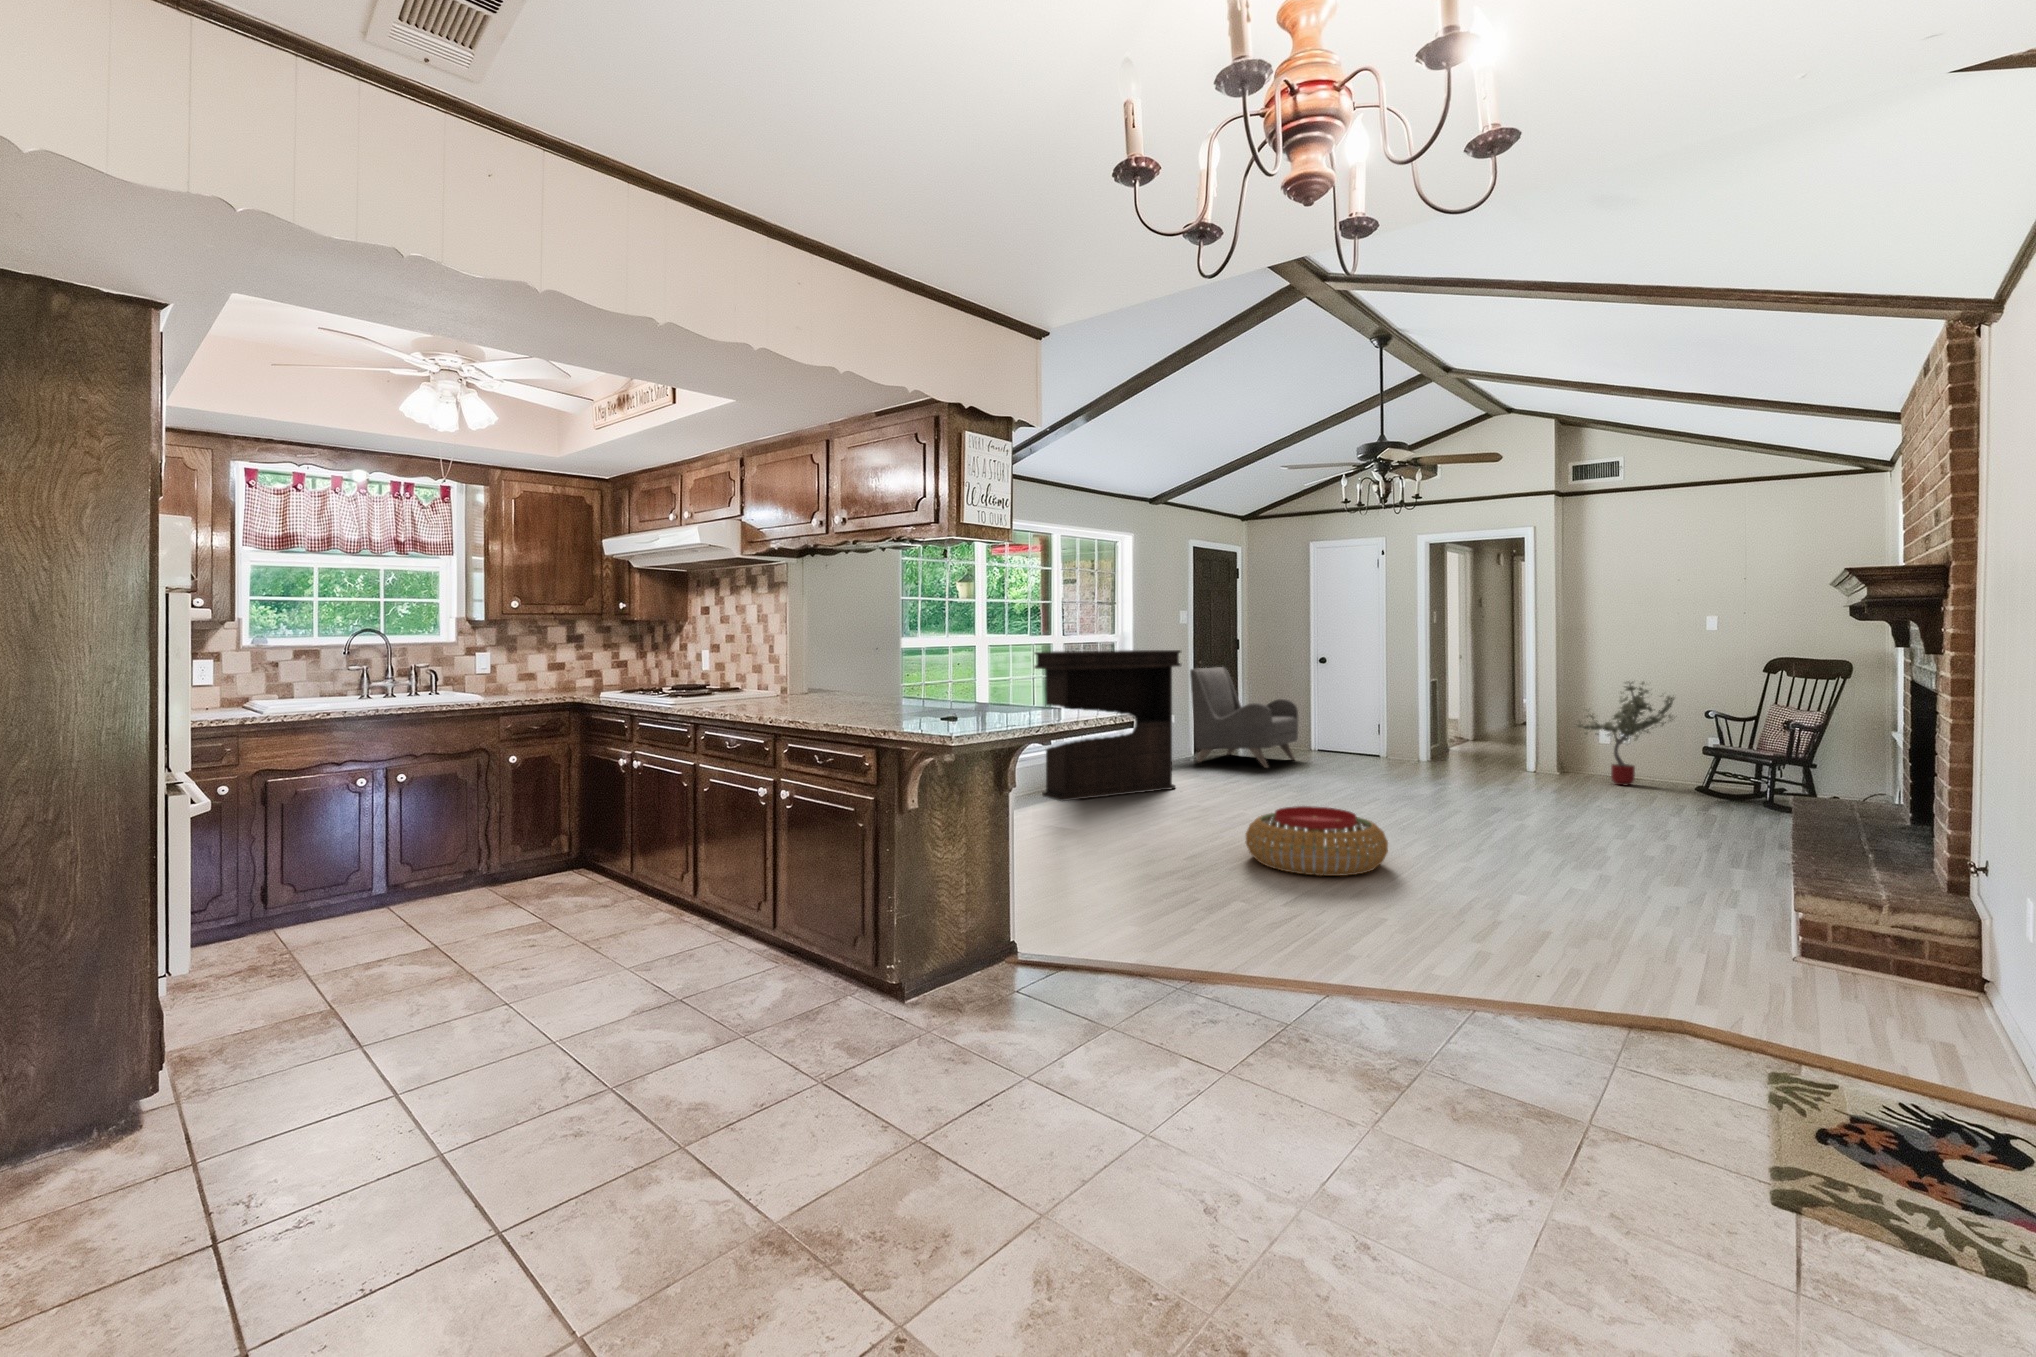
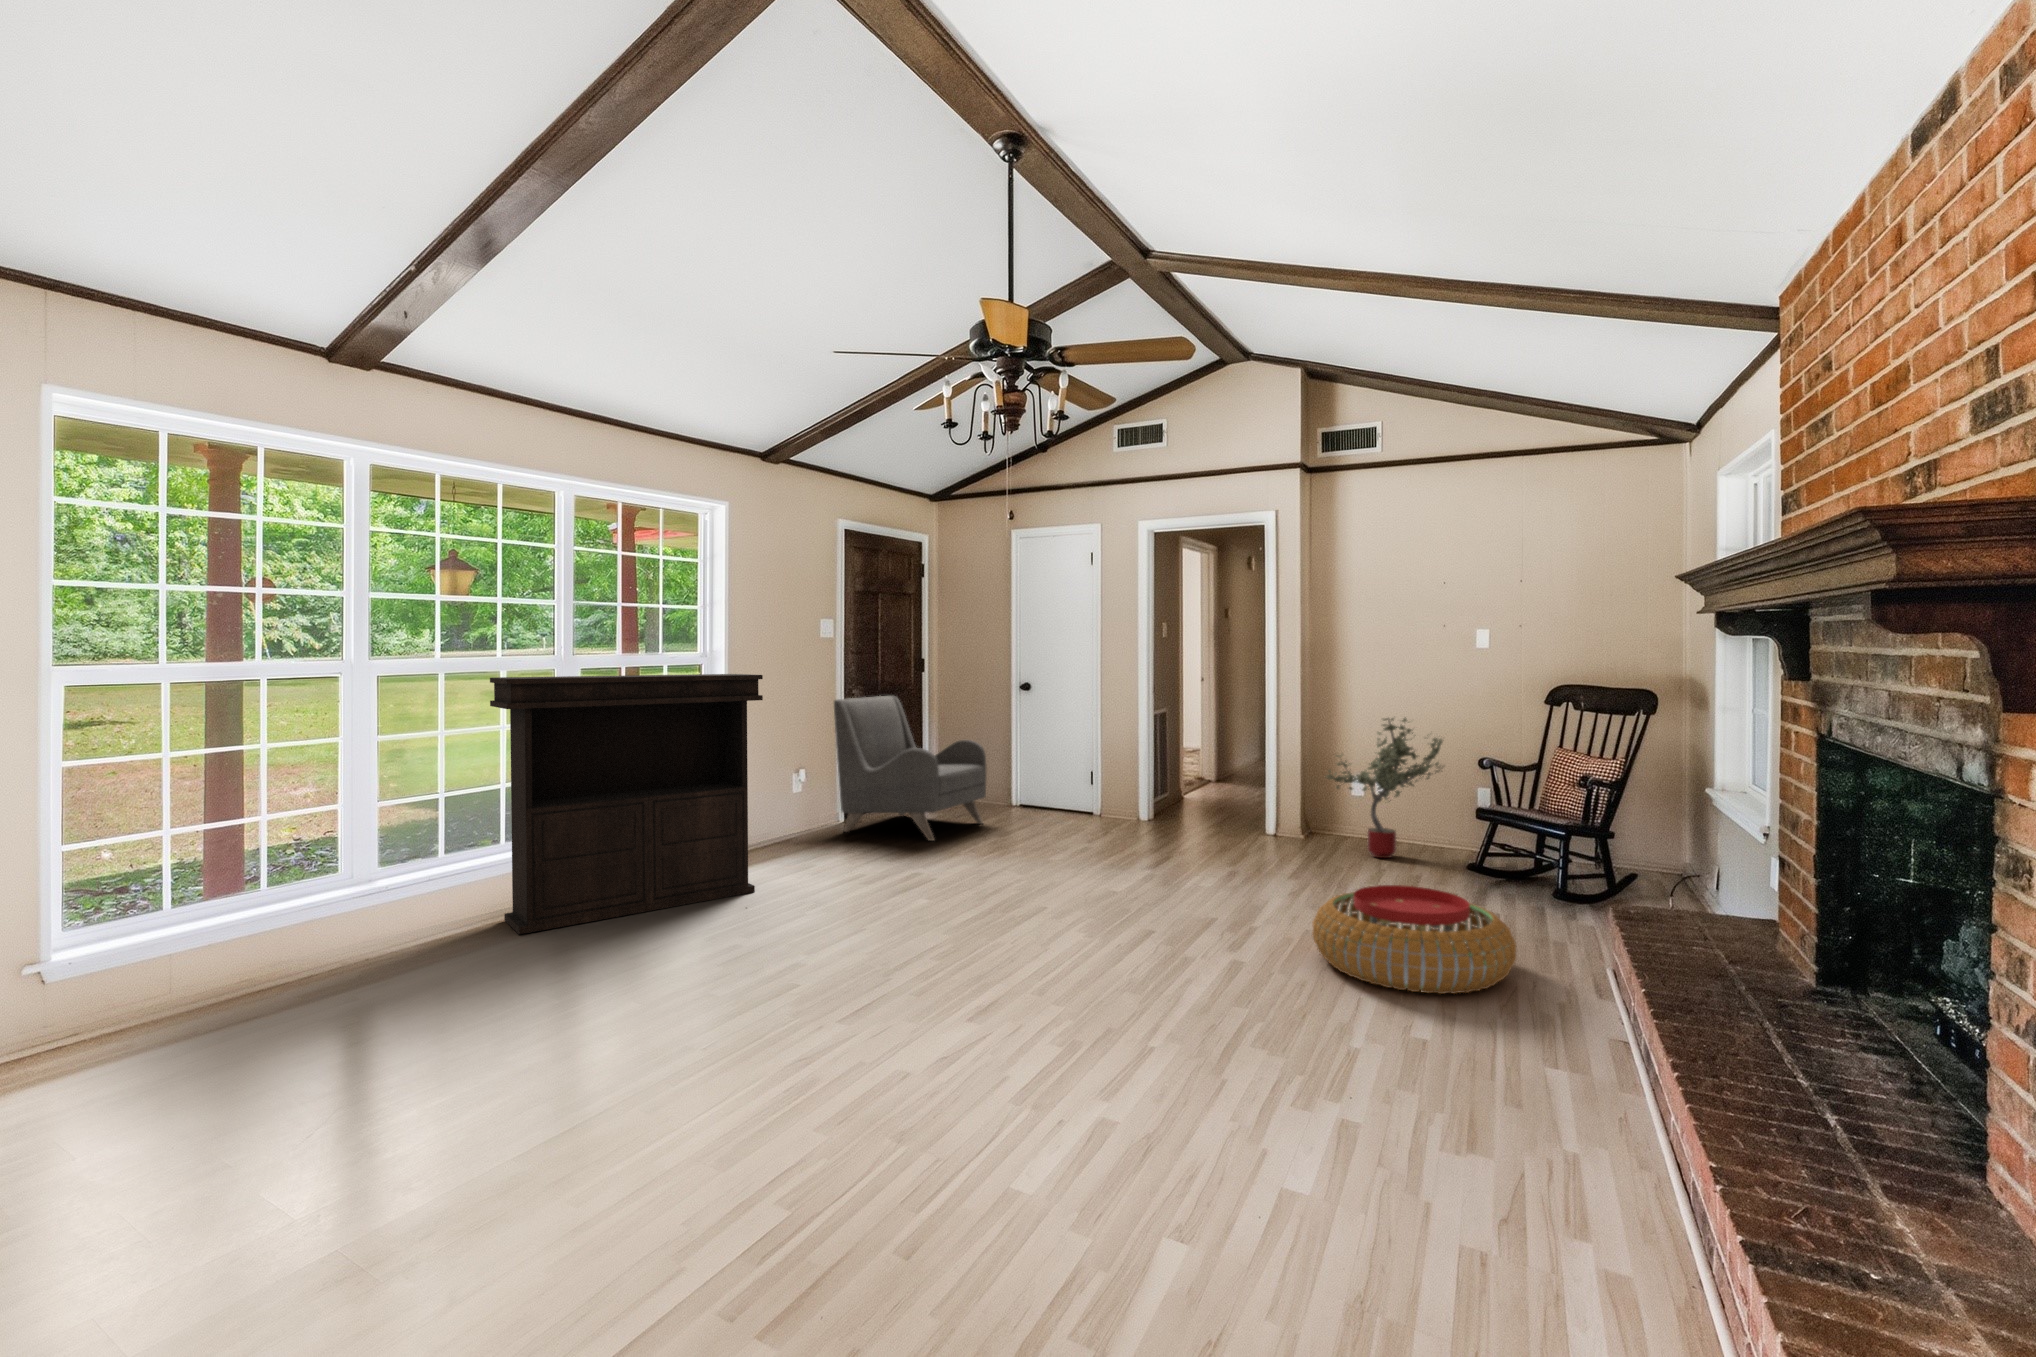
pouf: present [1246,806,1388,876] -> present [1313,885,1516,994]

